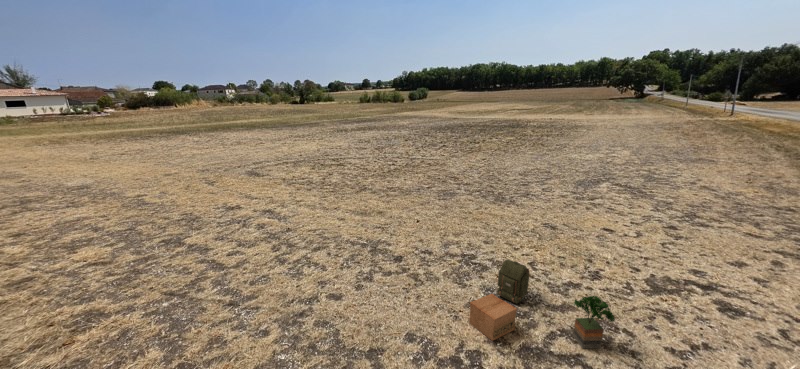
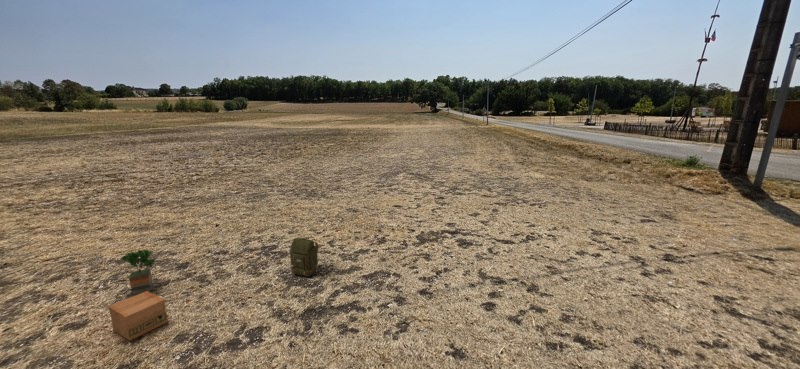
cardboard box: present [469,294,517,341] -> present [108,291,168,341]
potted tree: present [573,296,615,349] -> present [121,249,155,295]

